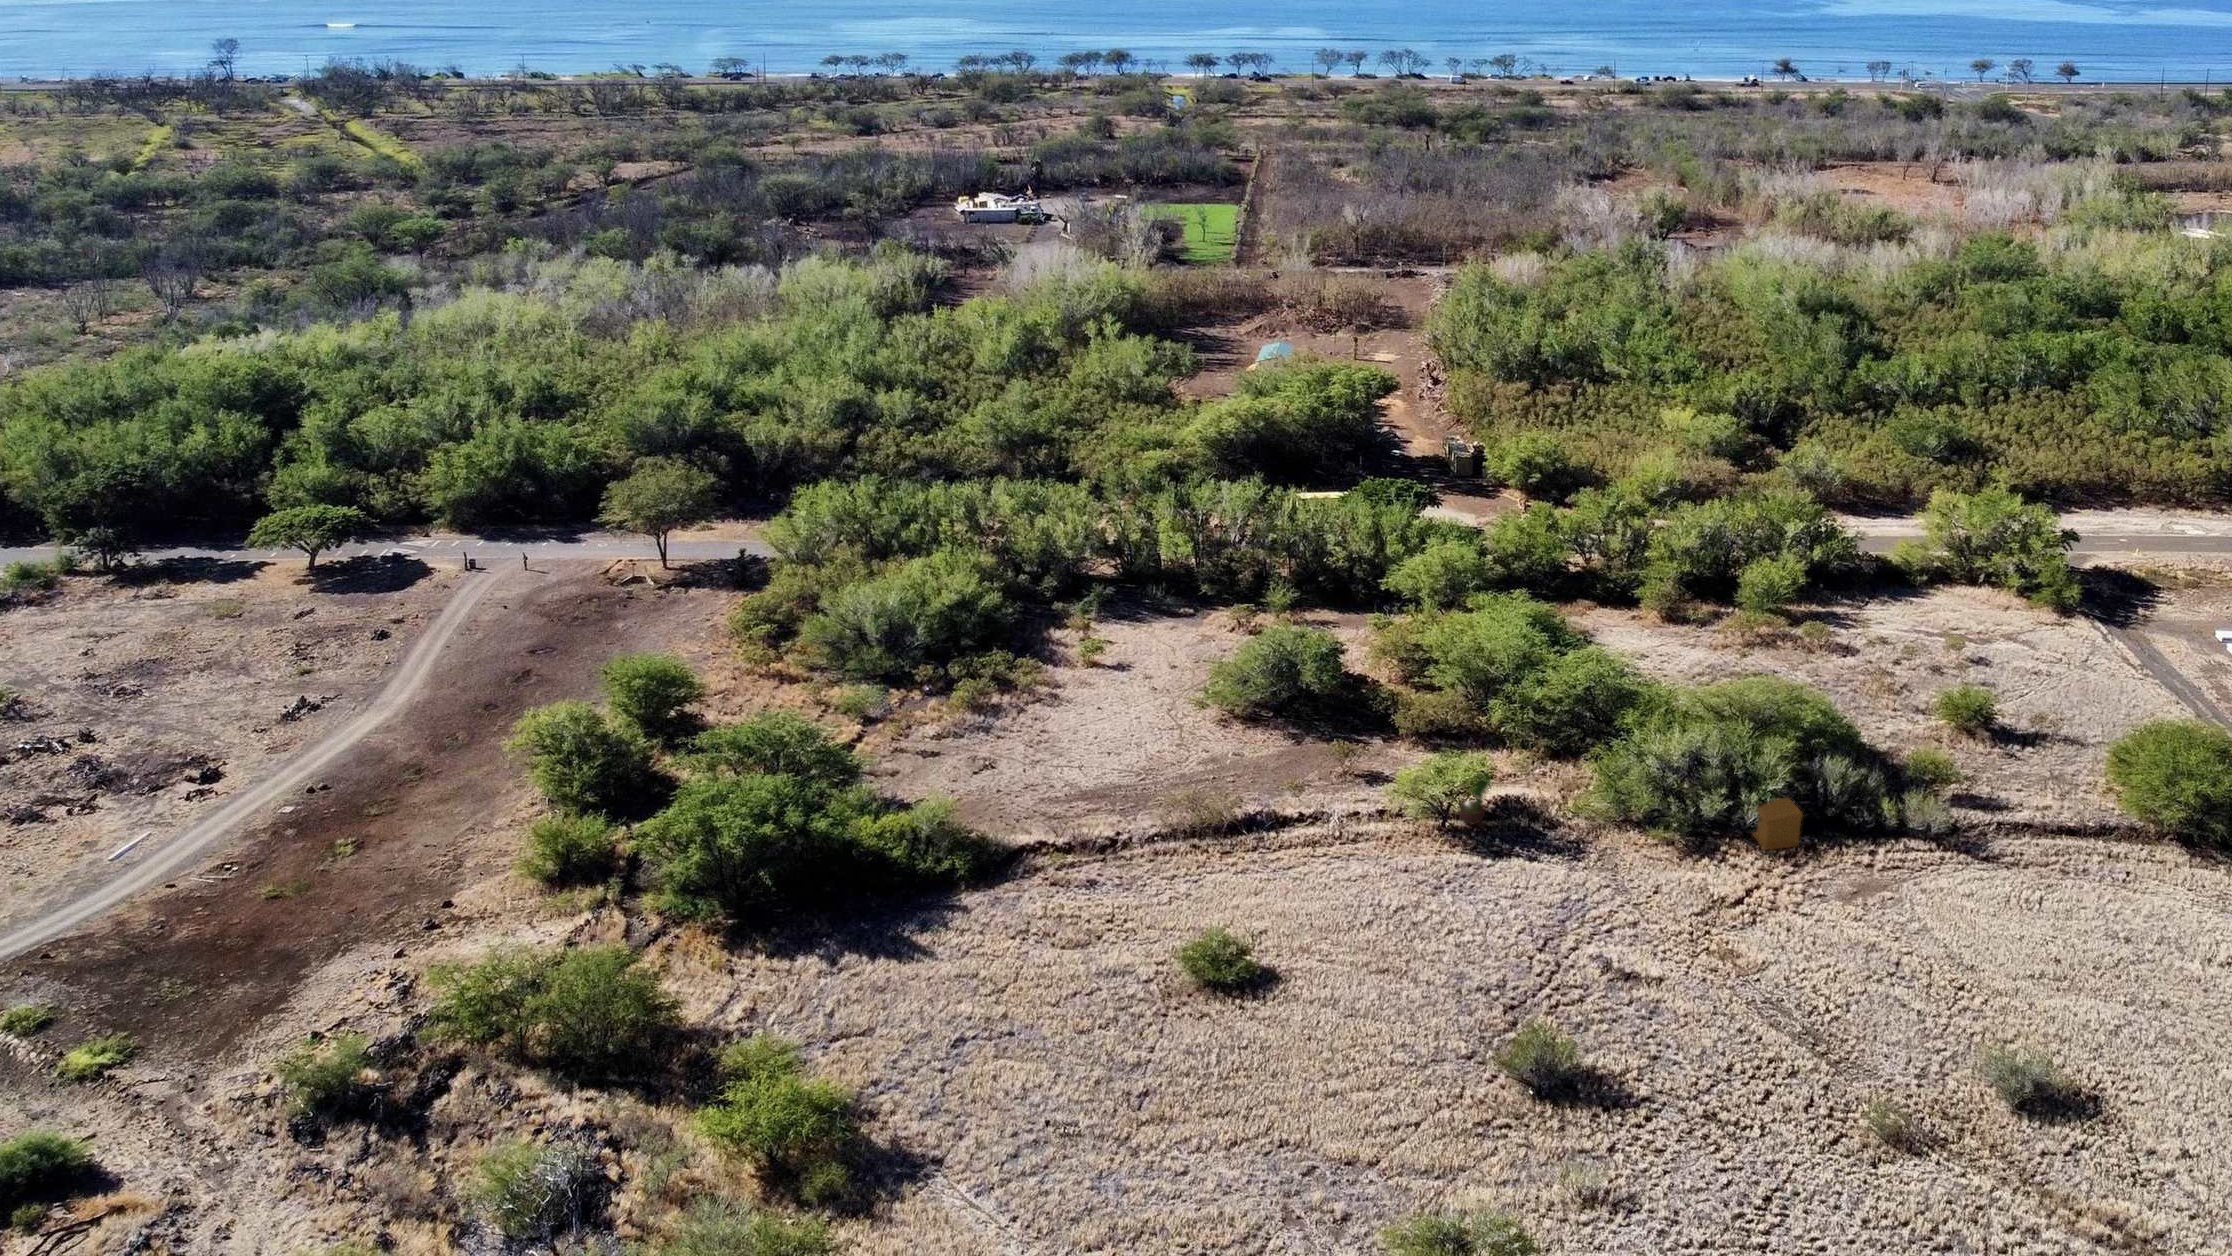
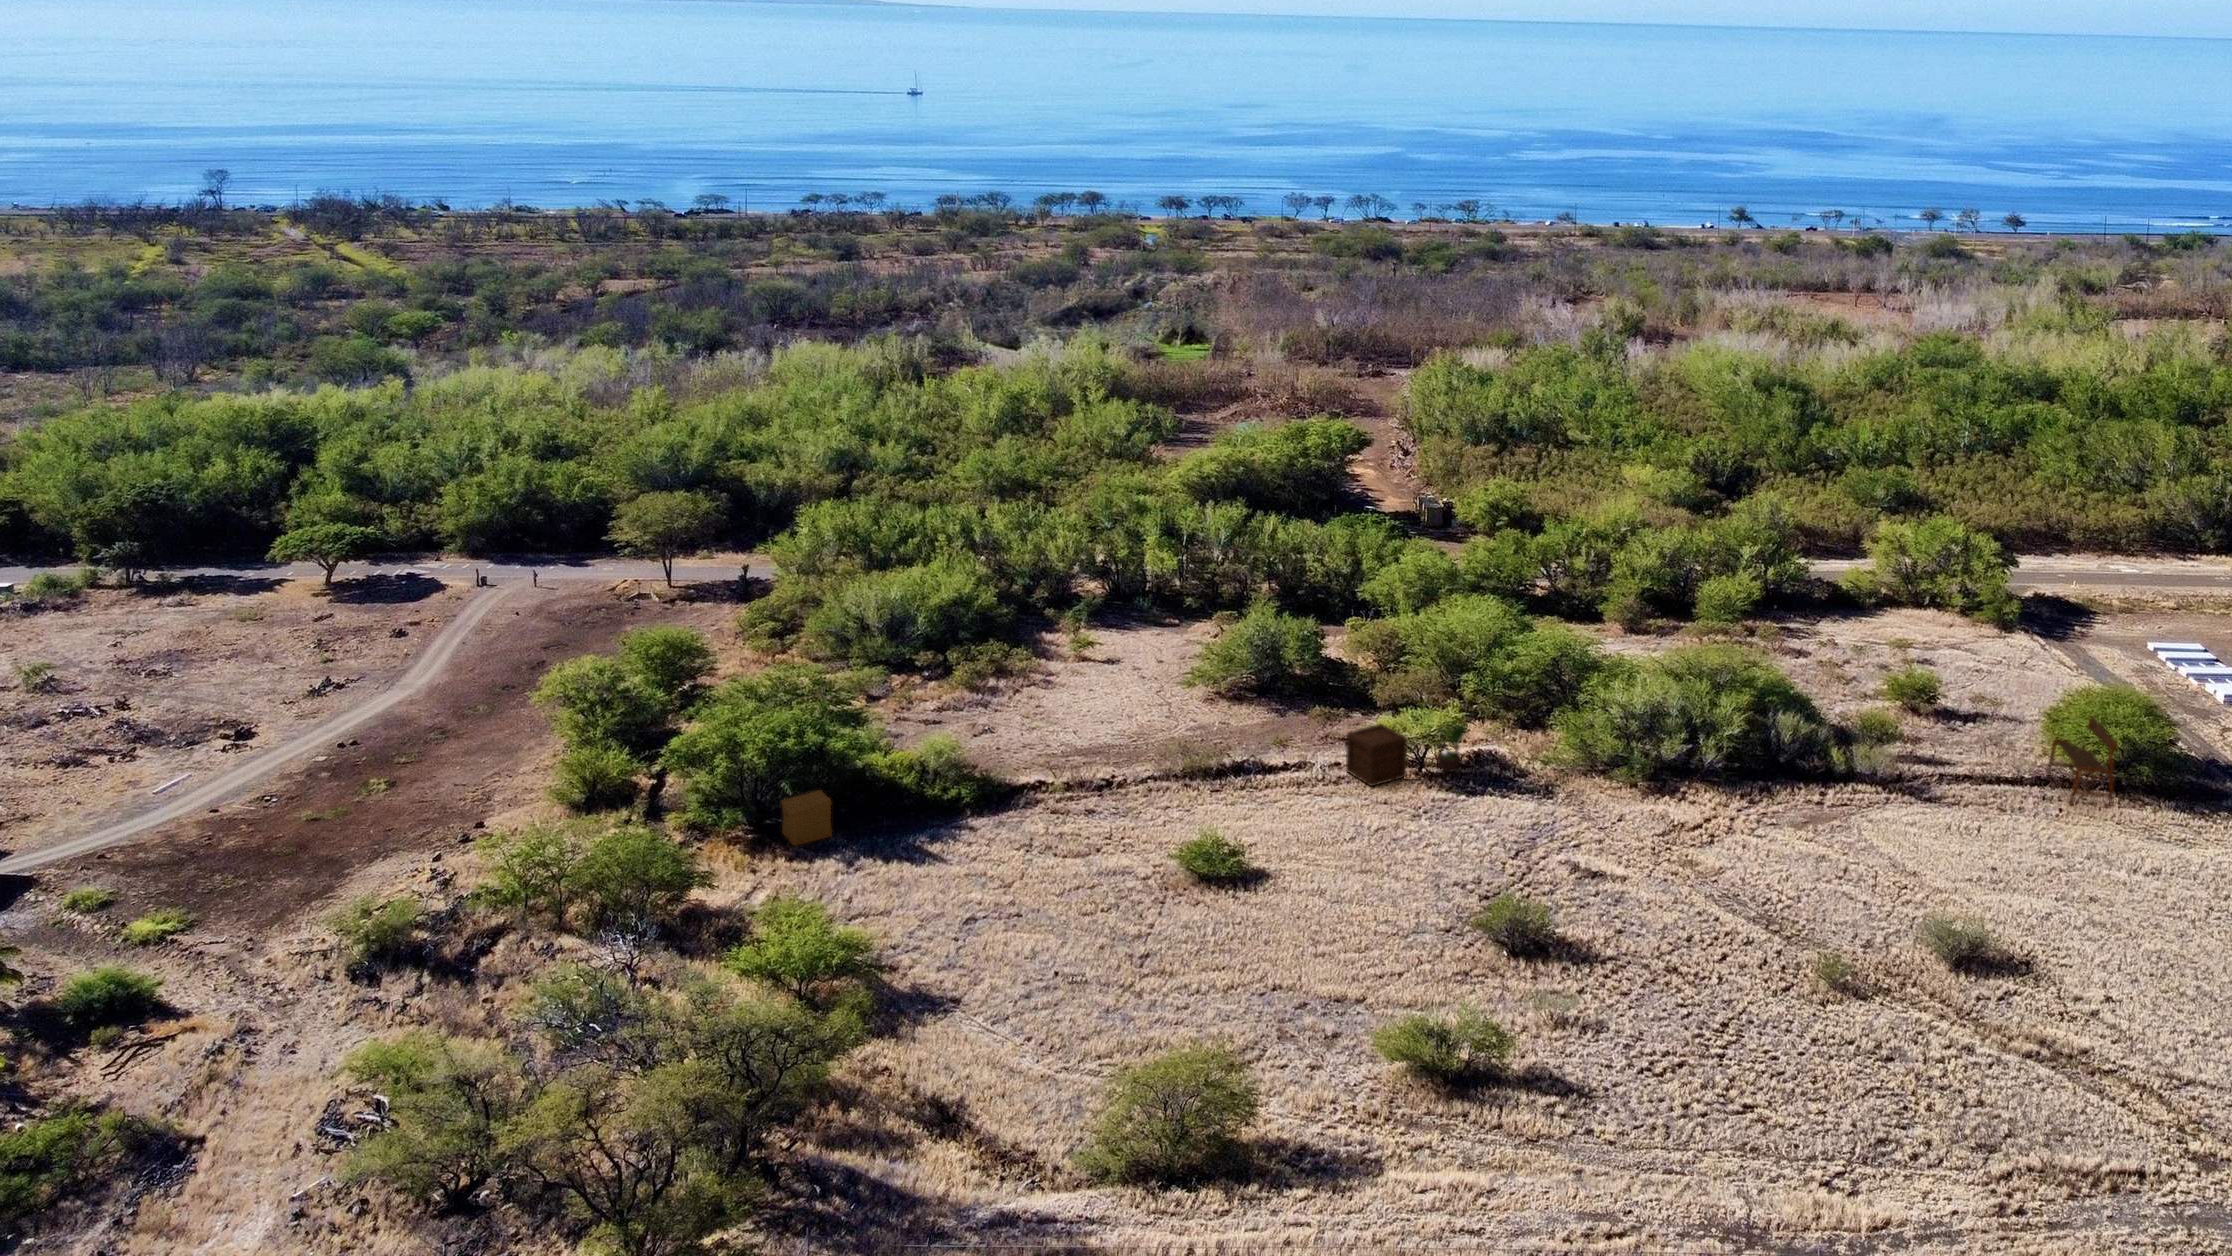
bench: none [2110,765,2192,867] -> present [2047,717,2117,805]
wooden crate: none [1362,772,1427,846] -> present [1346,724,1407,786]
cardboard box: present [1753,798,1803,850] -> present [781,790,832,846]

